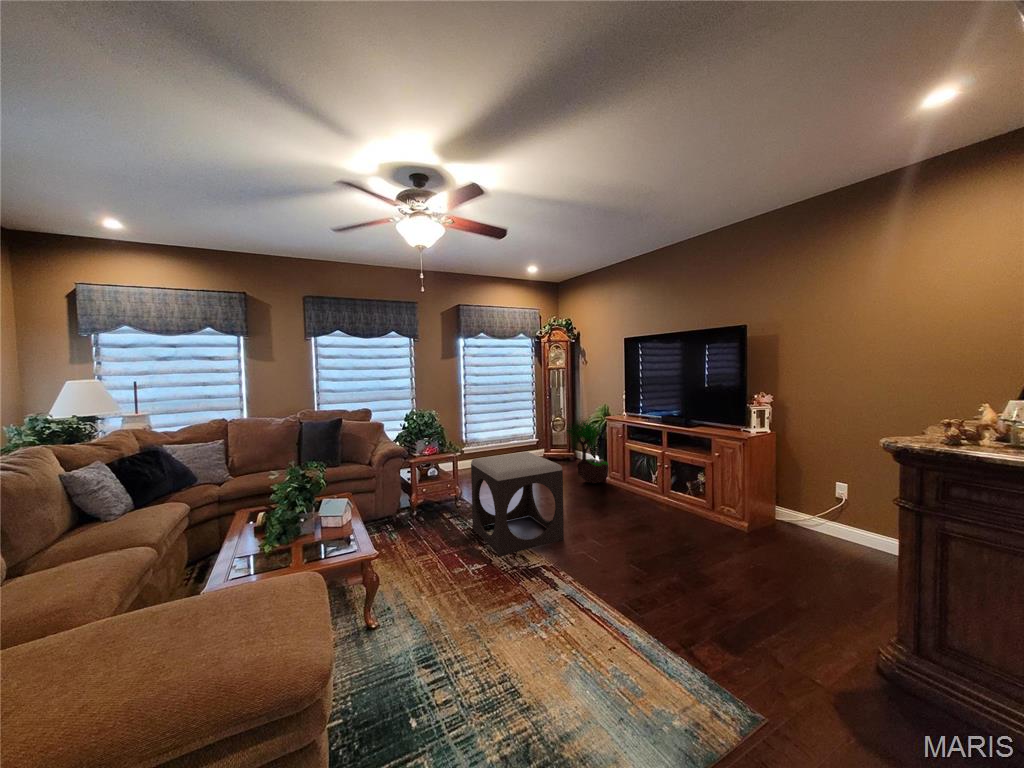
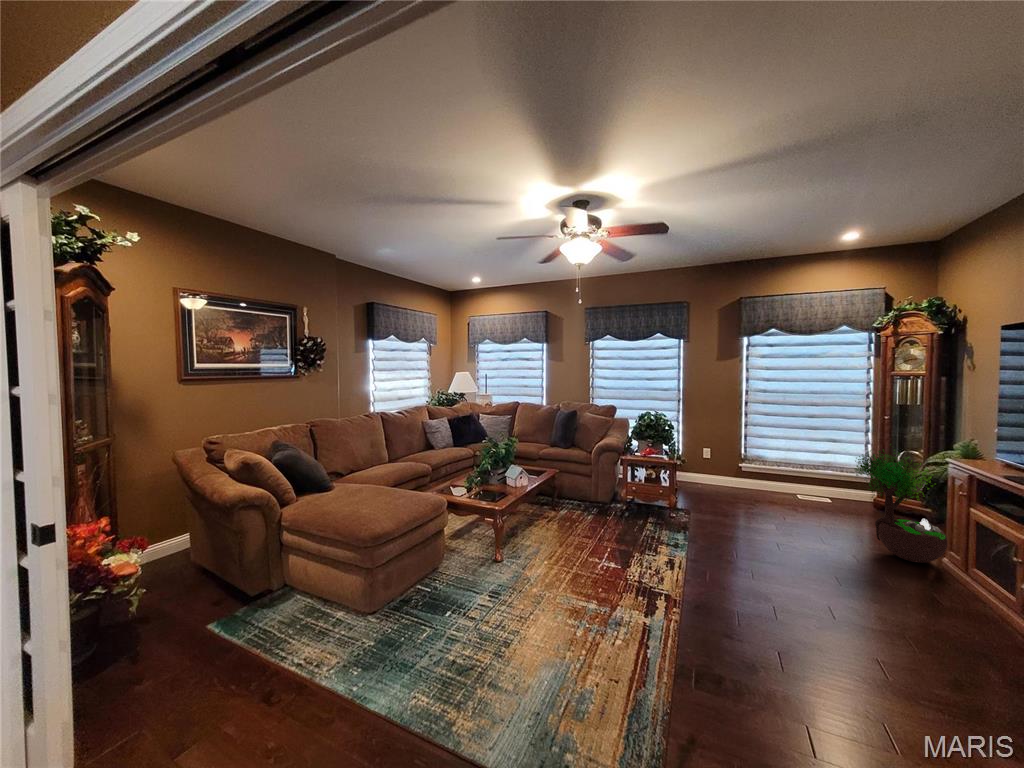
footstool: present [471,452,564,556] -> none [640,465,734,589]

